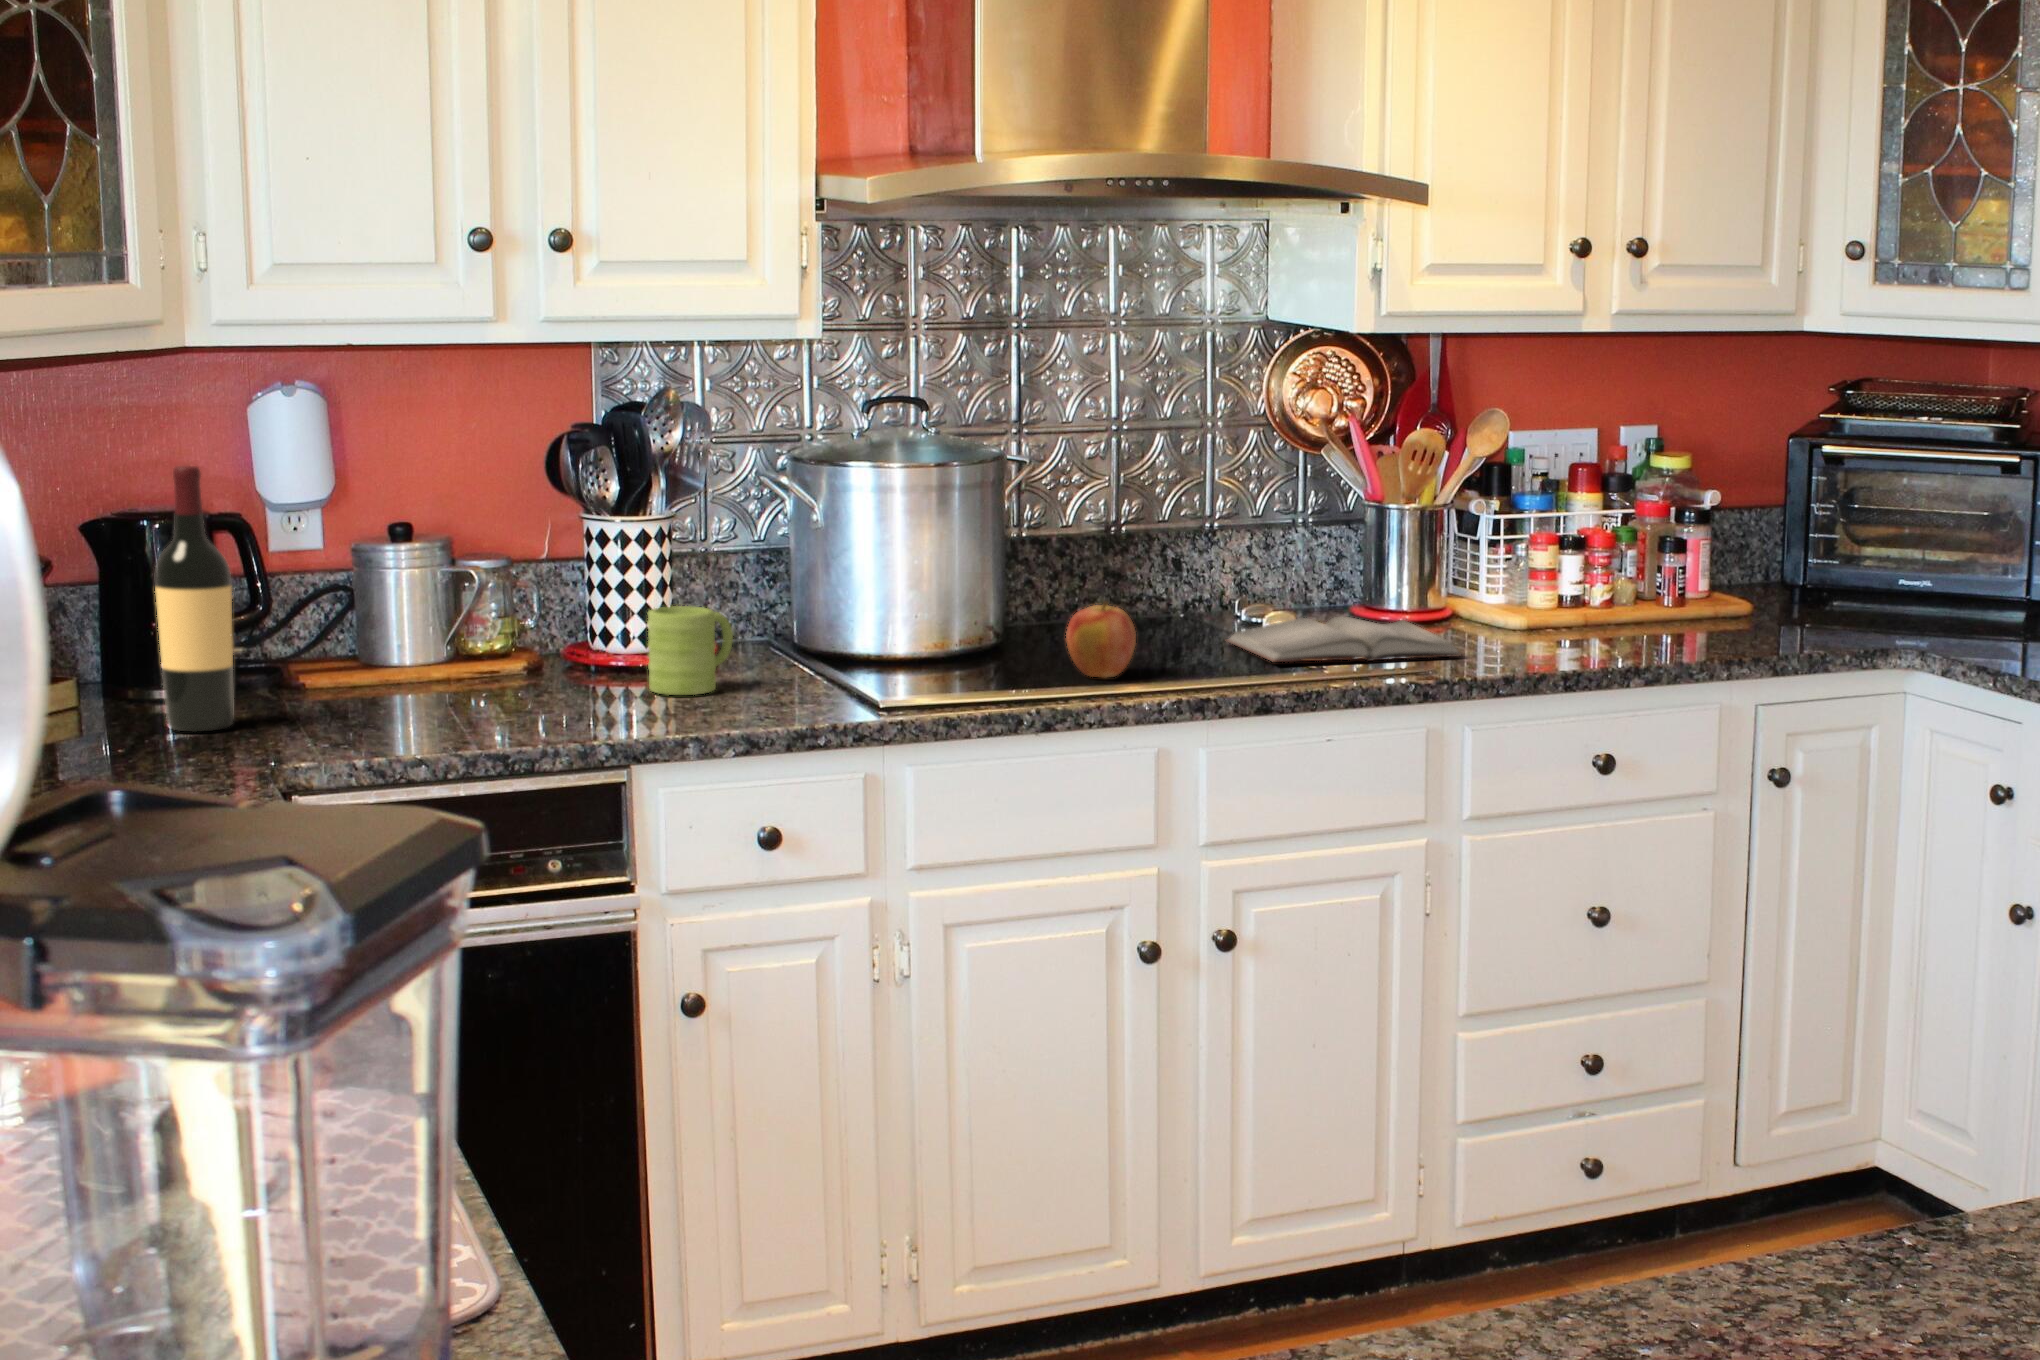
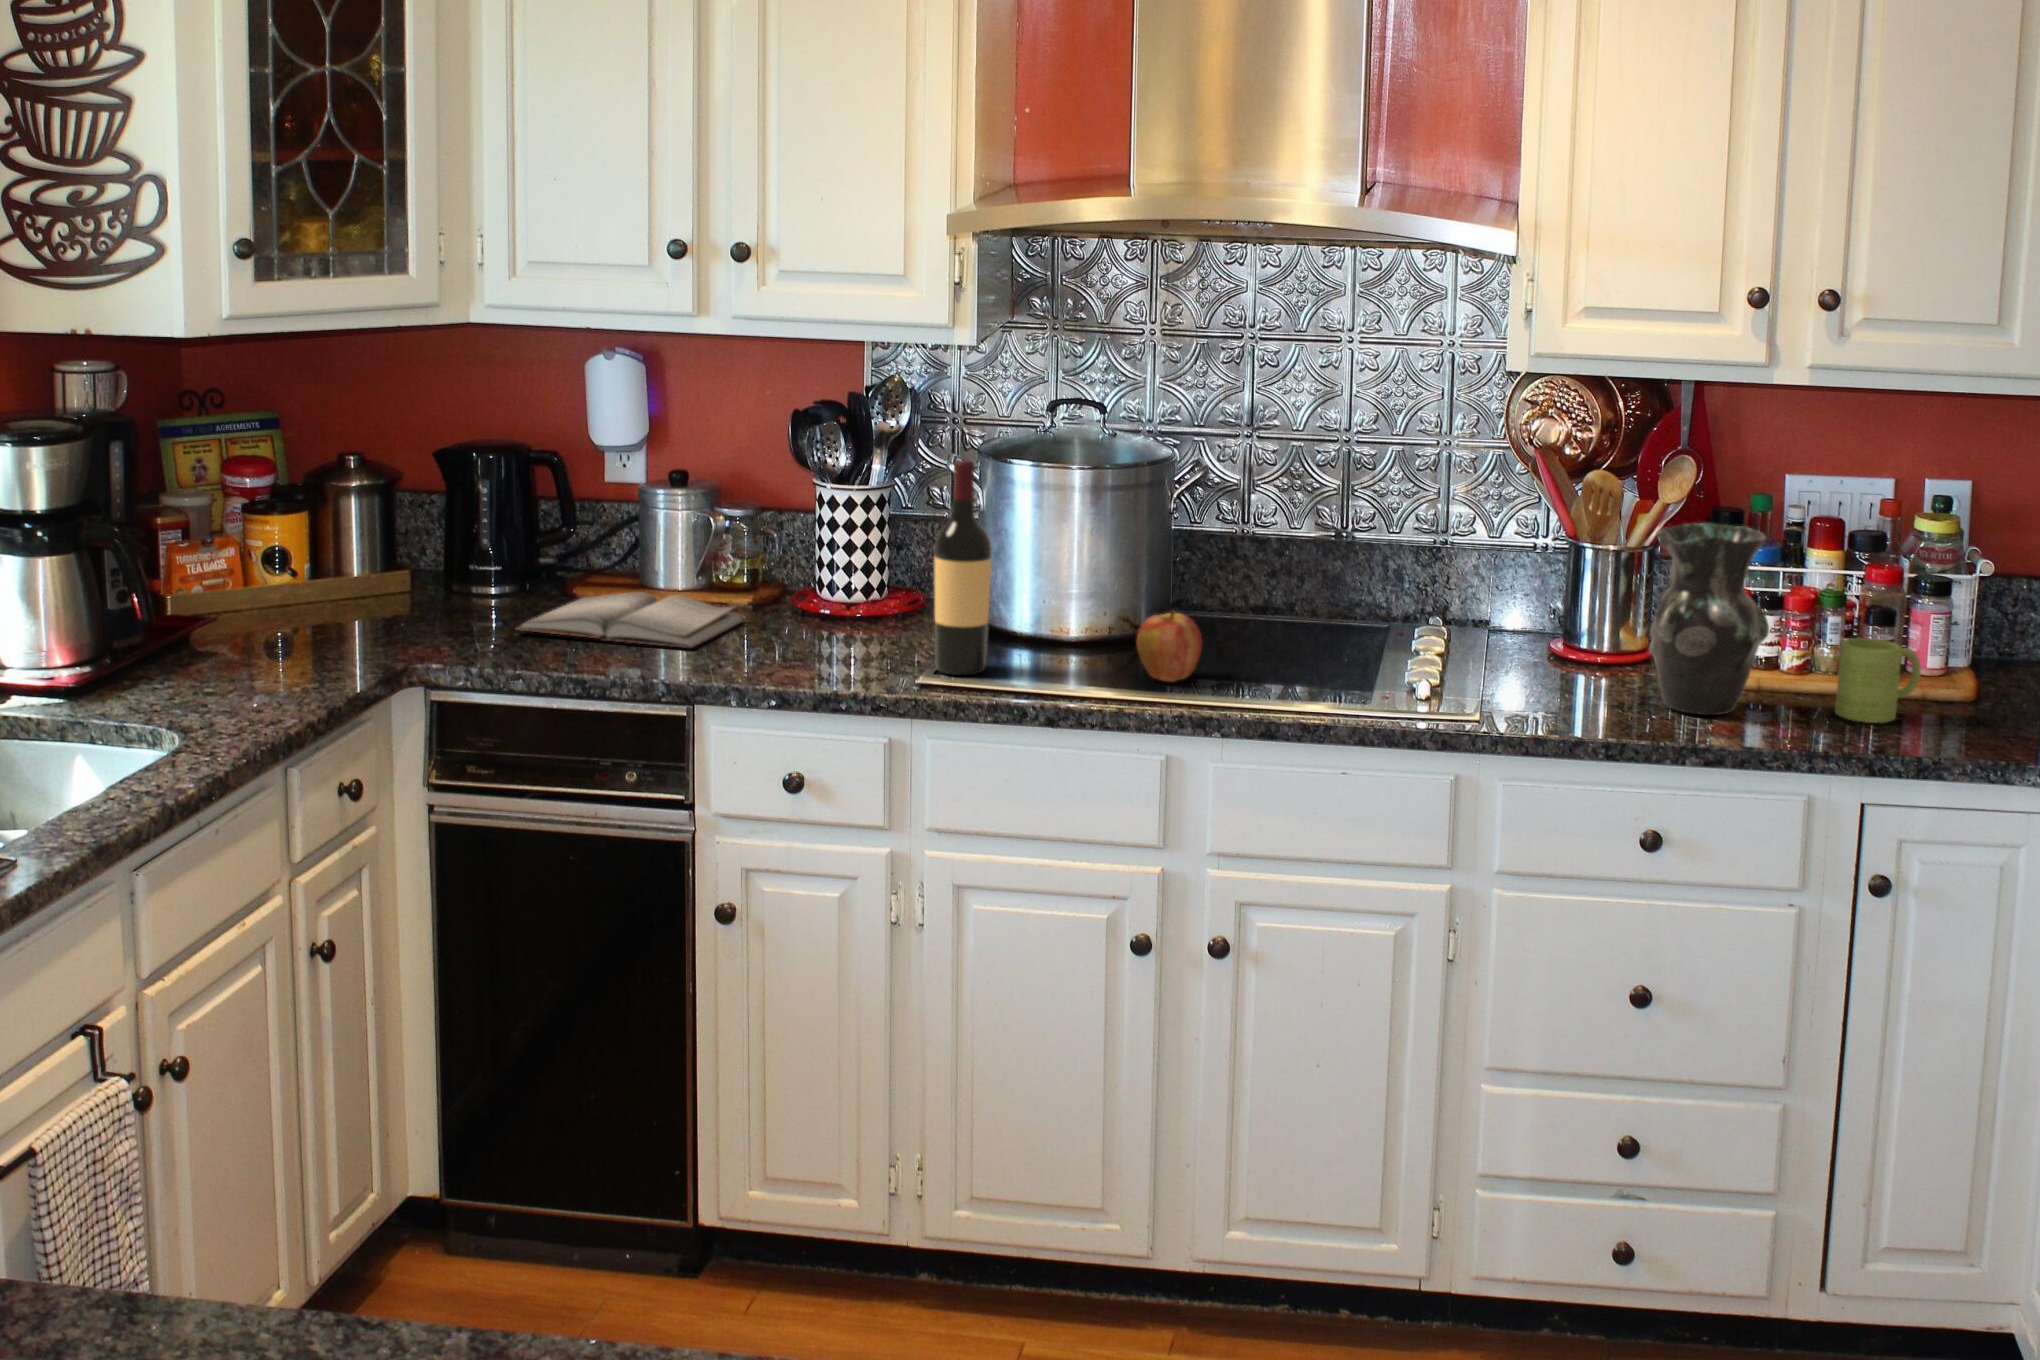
wine bottle: present [155,466,233,731] -> present [934,460,992,675]
vase: none [1517,466,1626,644] -> present [1649,523,1769,715]
mug: present [647,606,733,695] -> present [1835,638,1921,723]
hardback book: present [1227,617,1461,662] -> present [517,592,743,648]

